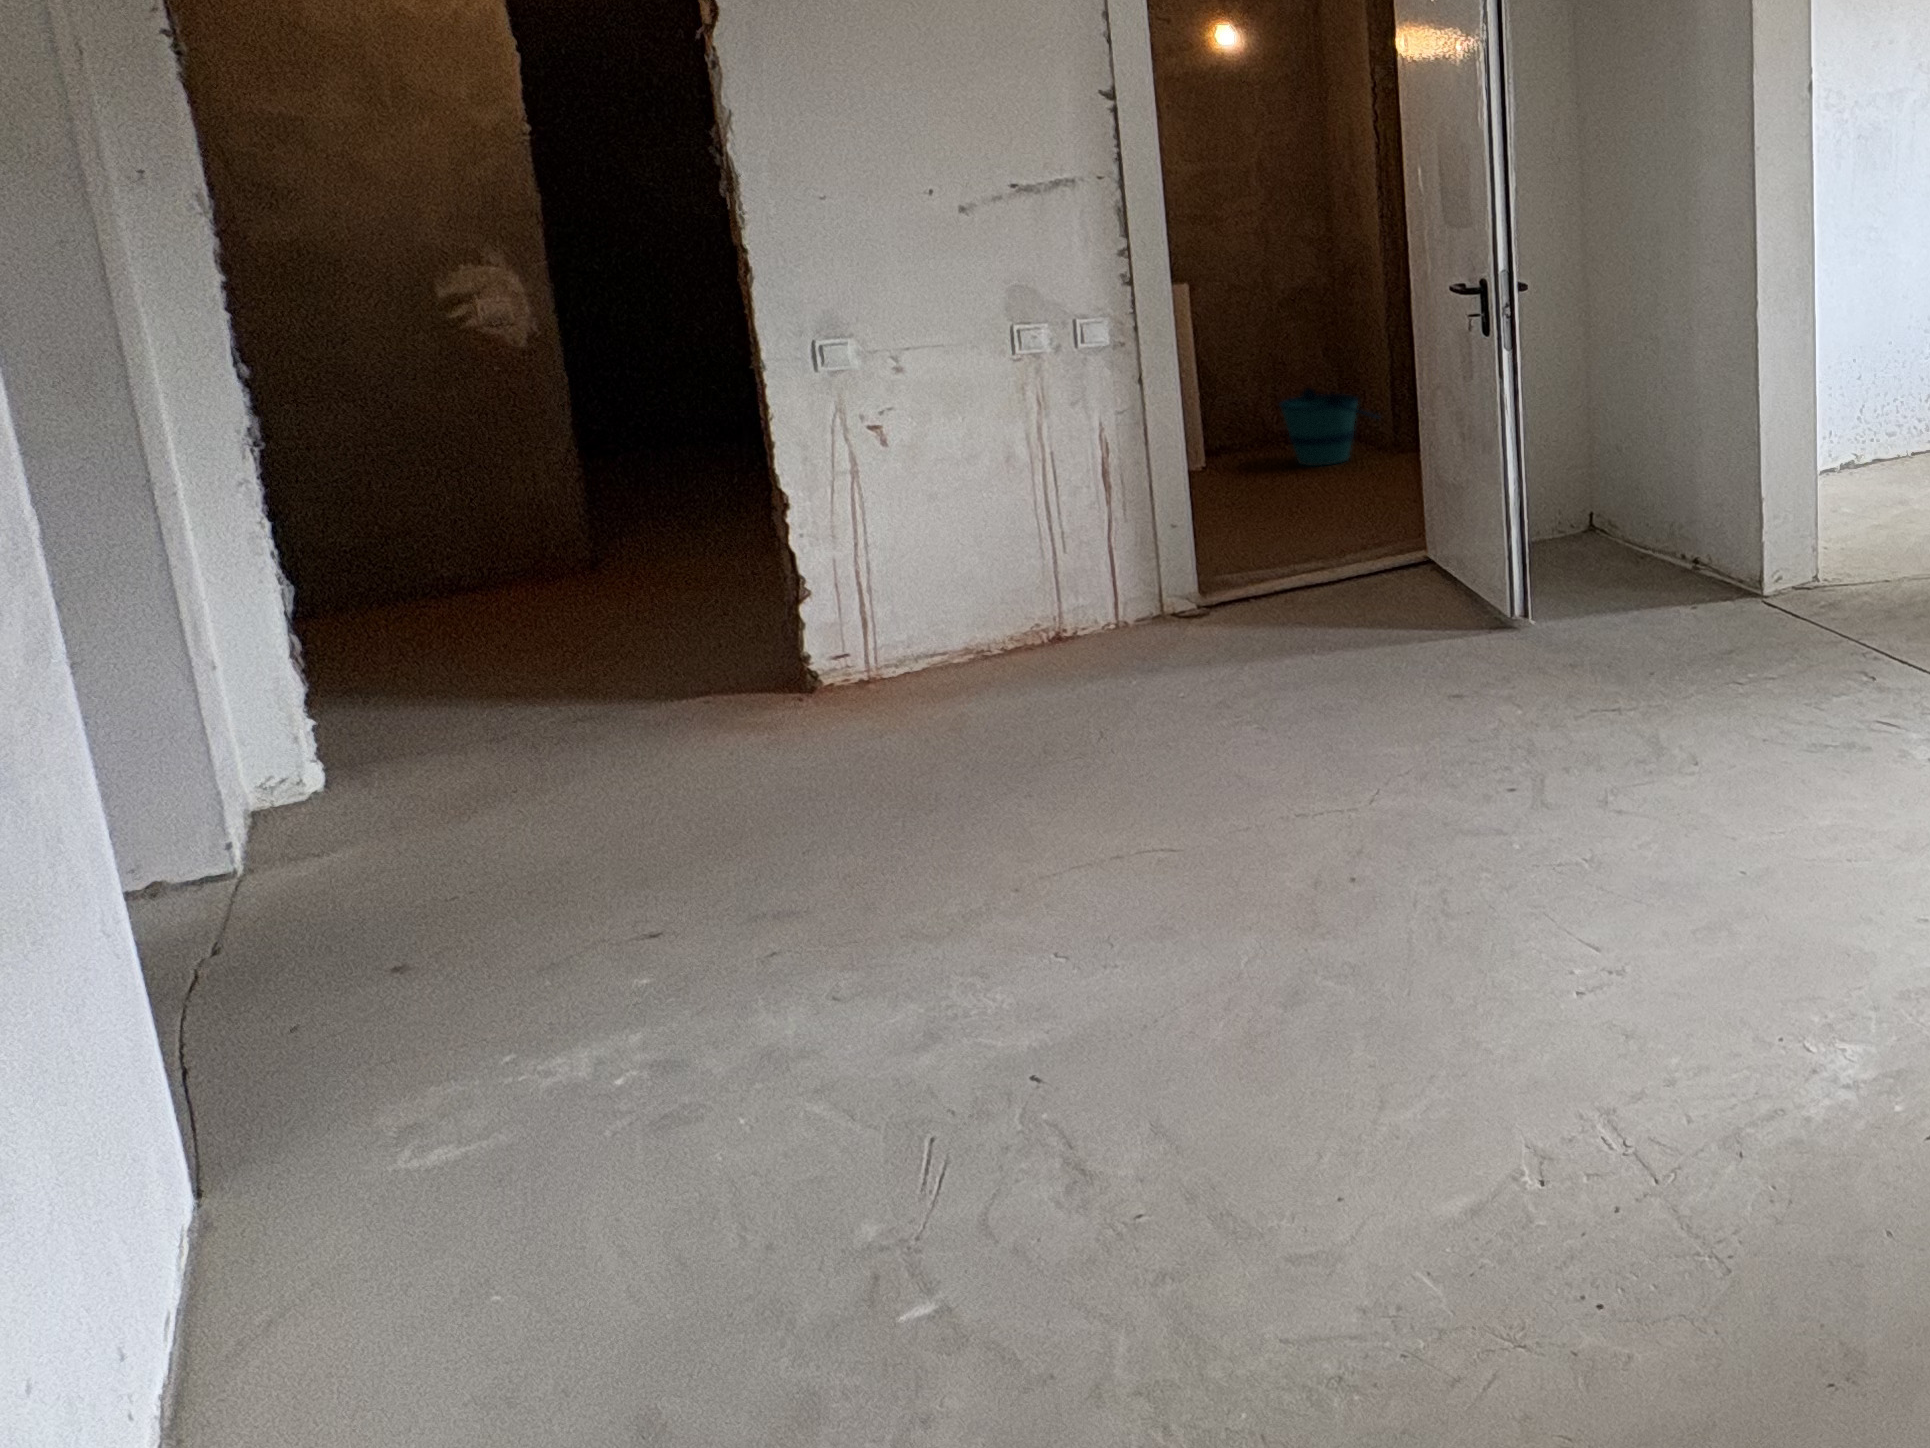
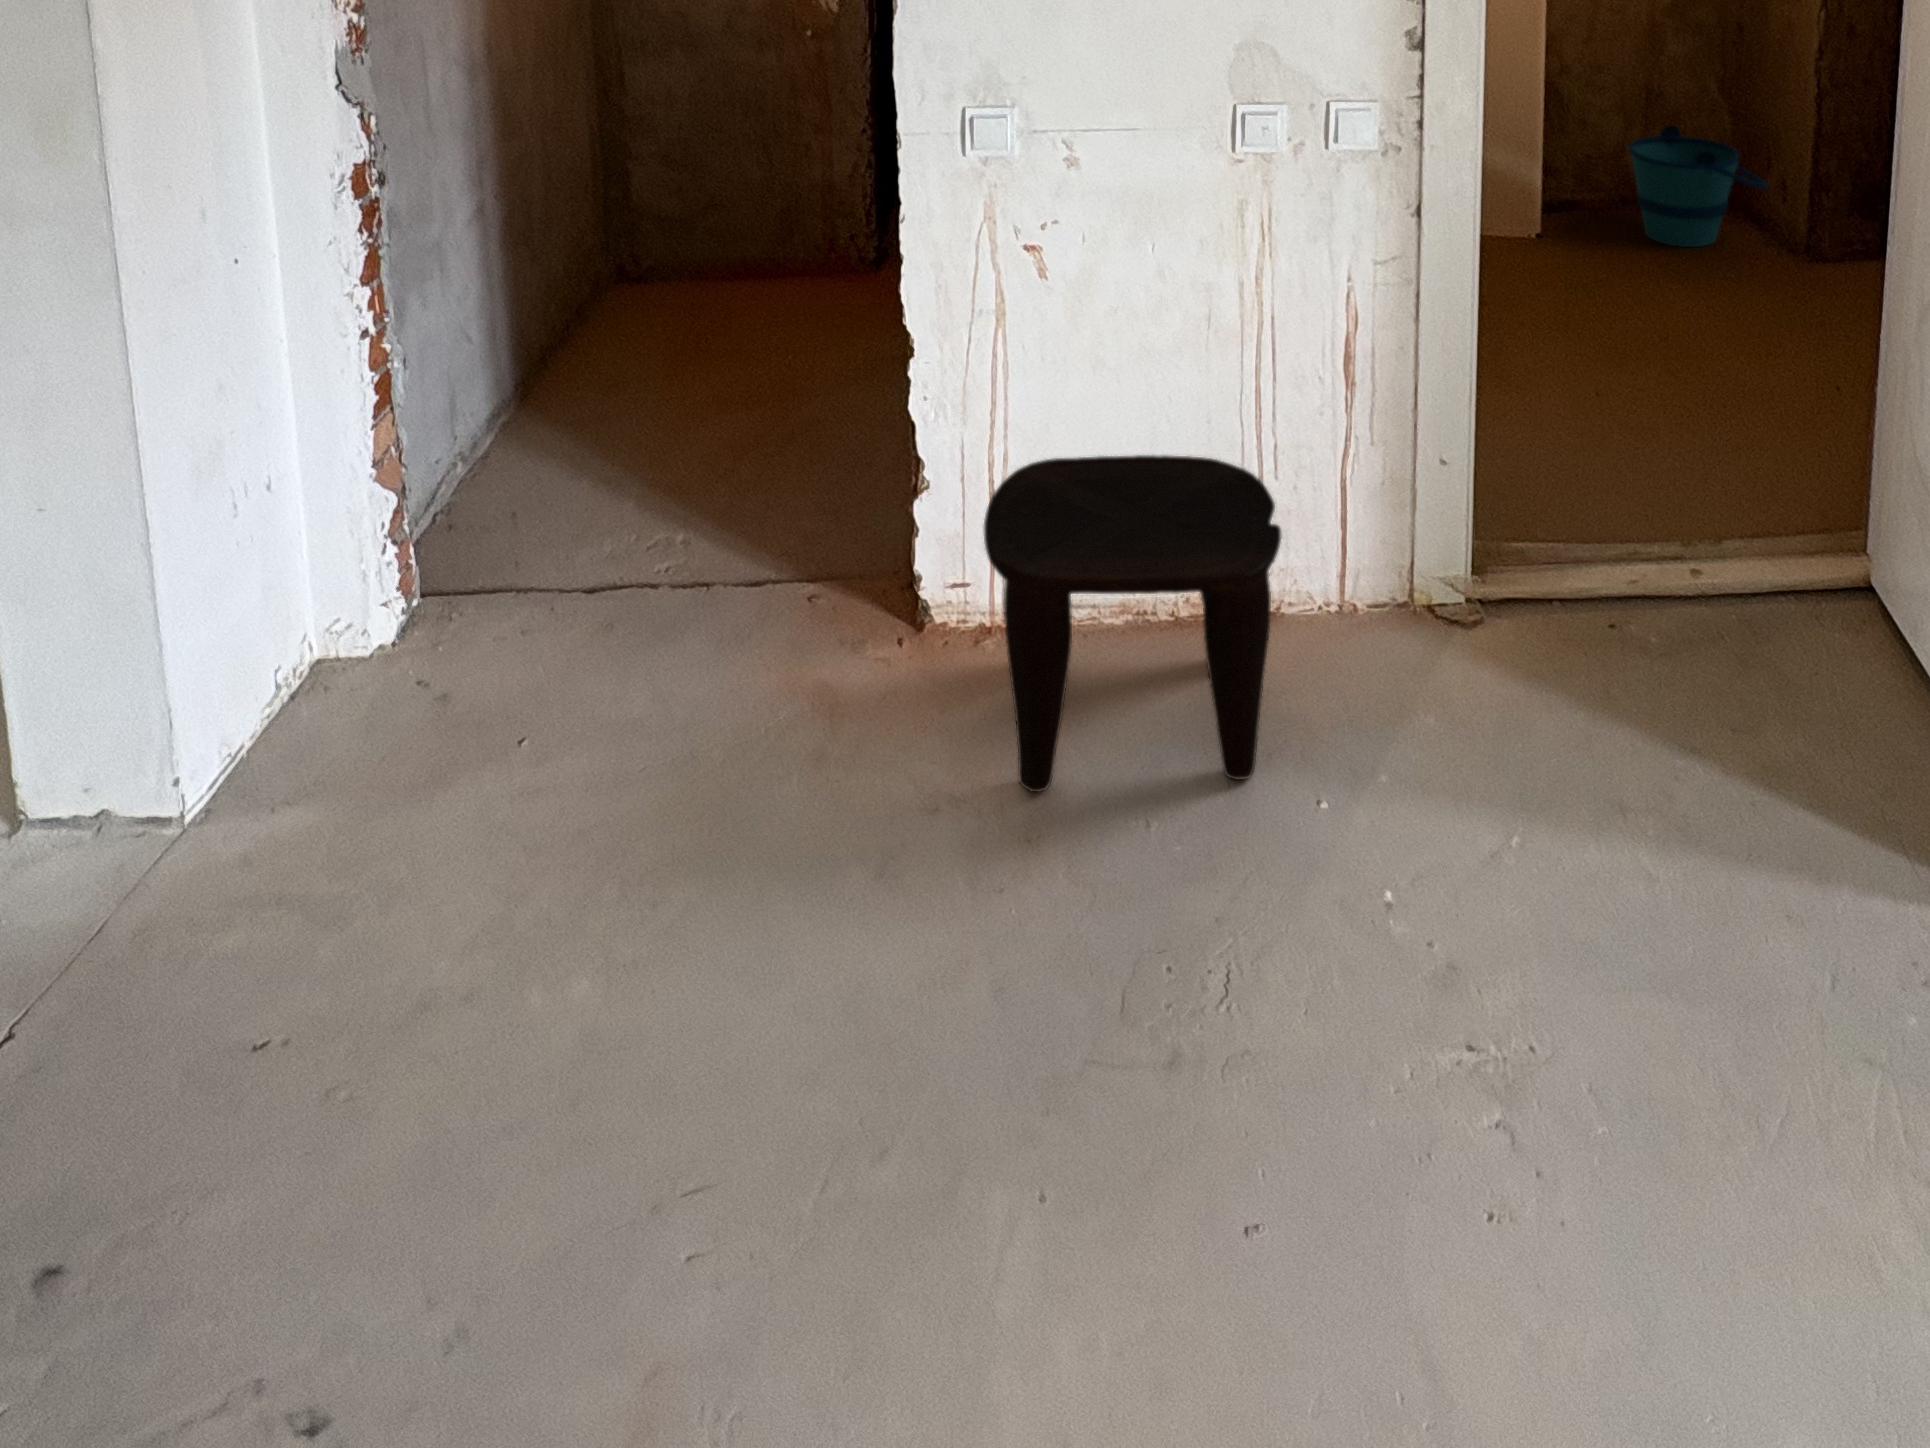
stool: none [874,538,1085,713] -> present [983,455,1281,792]

